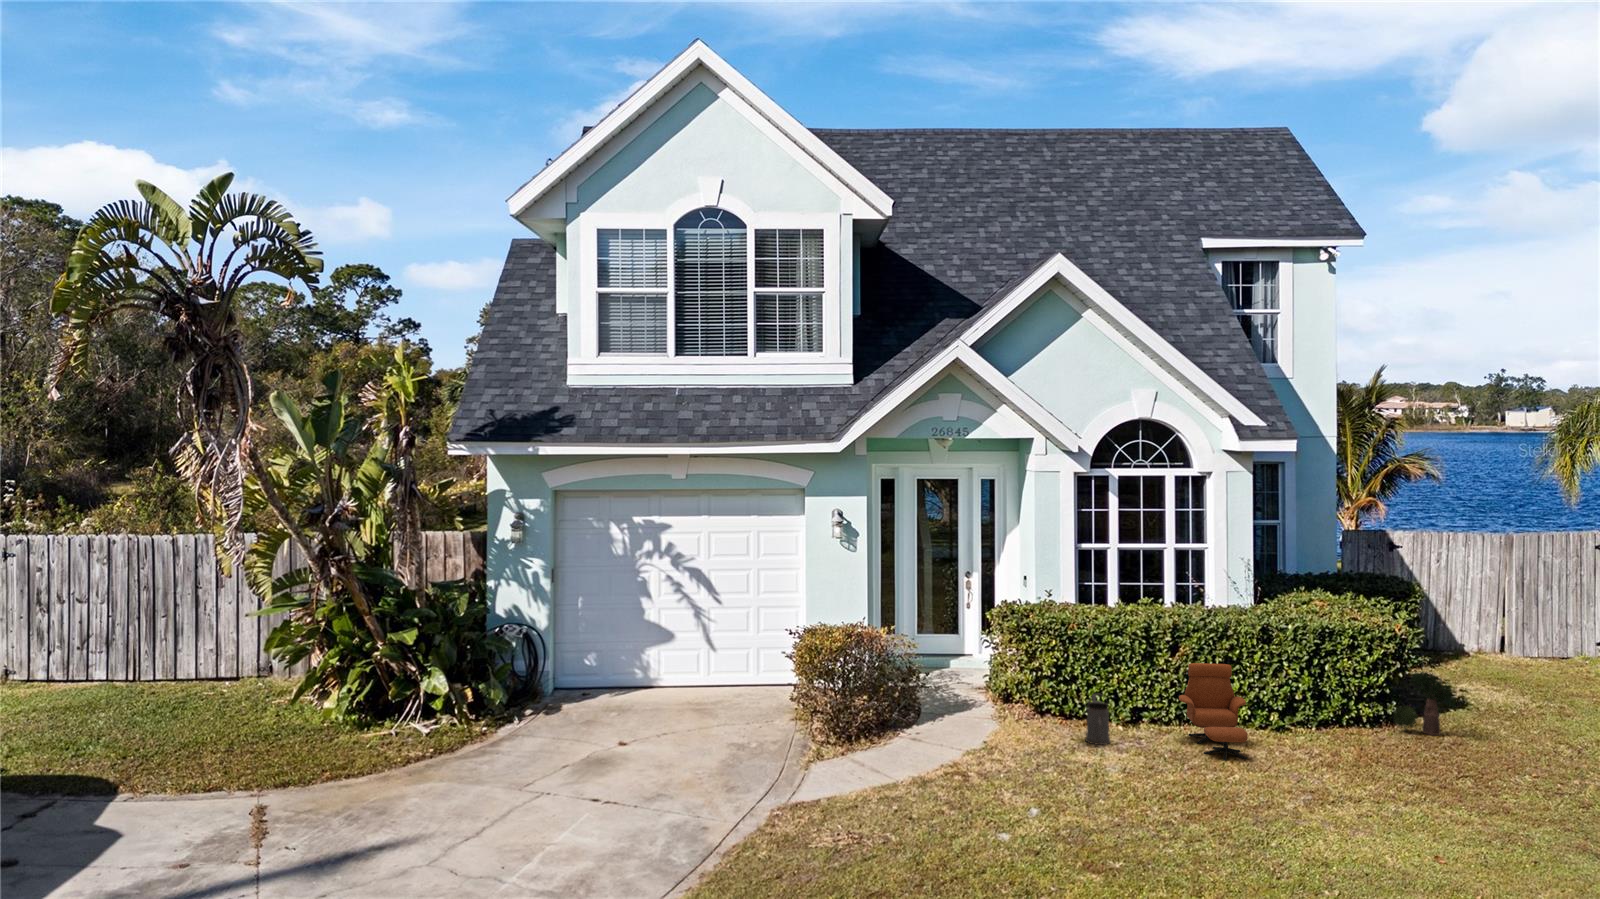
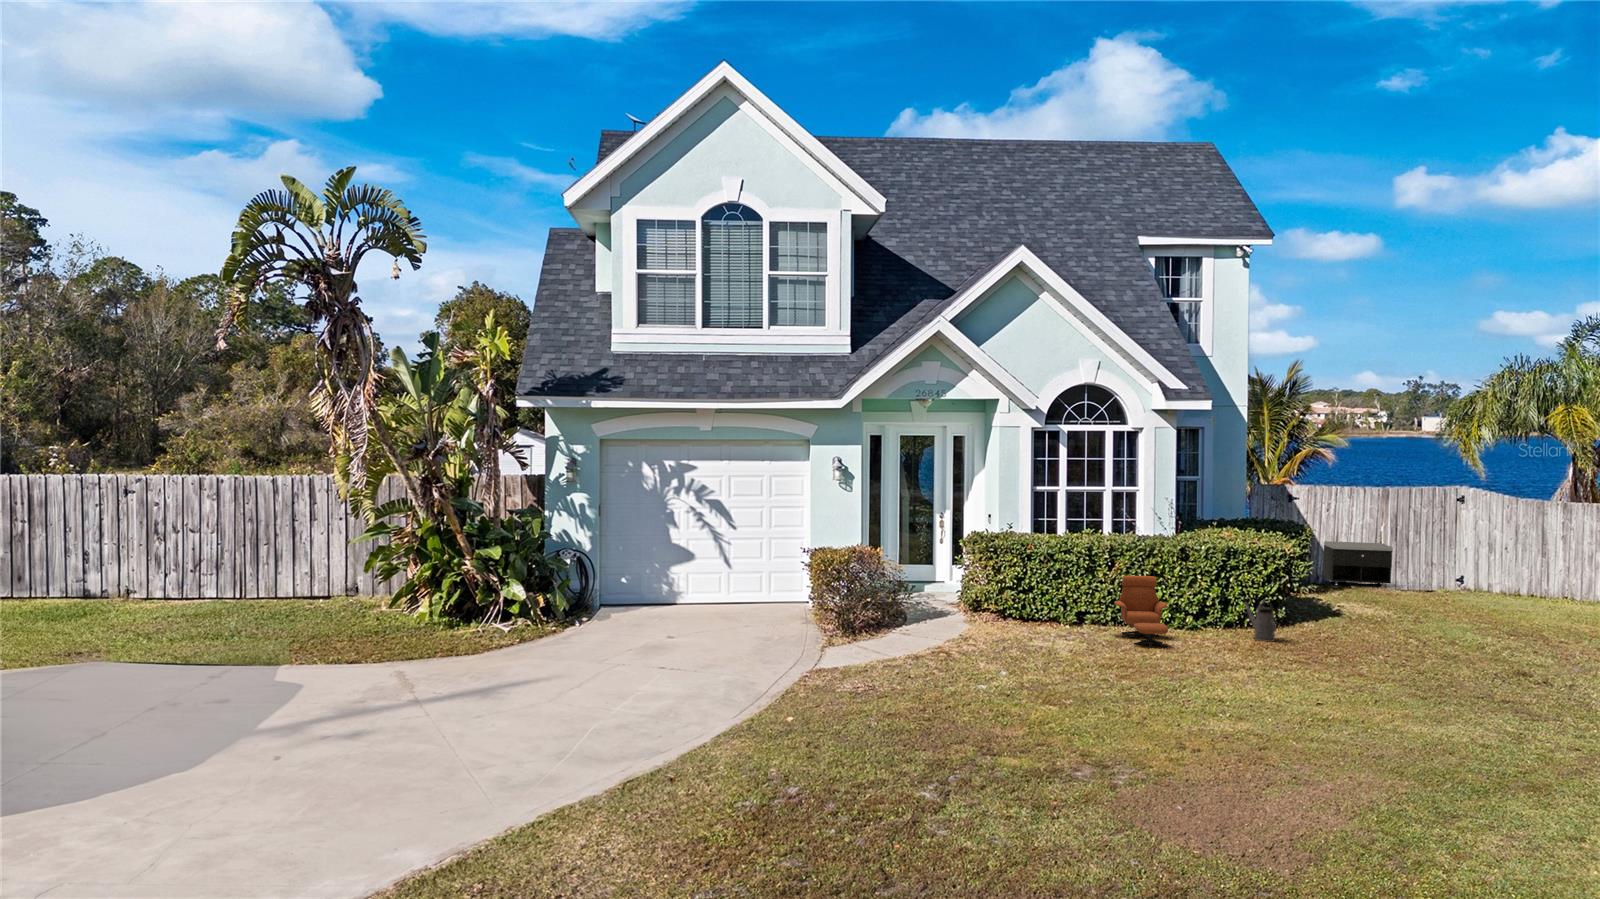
storage bench: none [1434,601,1522,659] -> present [1323,541,1393,587]
potted plant: present [1394,672,1451,735] -> none [1283,582,1330,633]
watering can: present [1085,694,1111,745] -> present [1245,602,1276,642]

